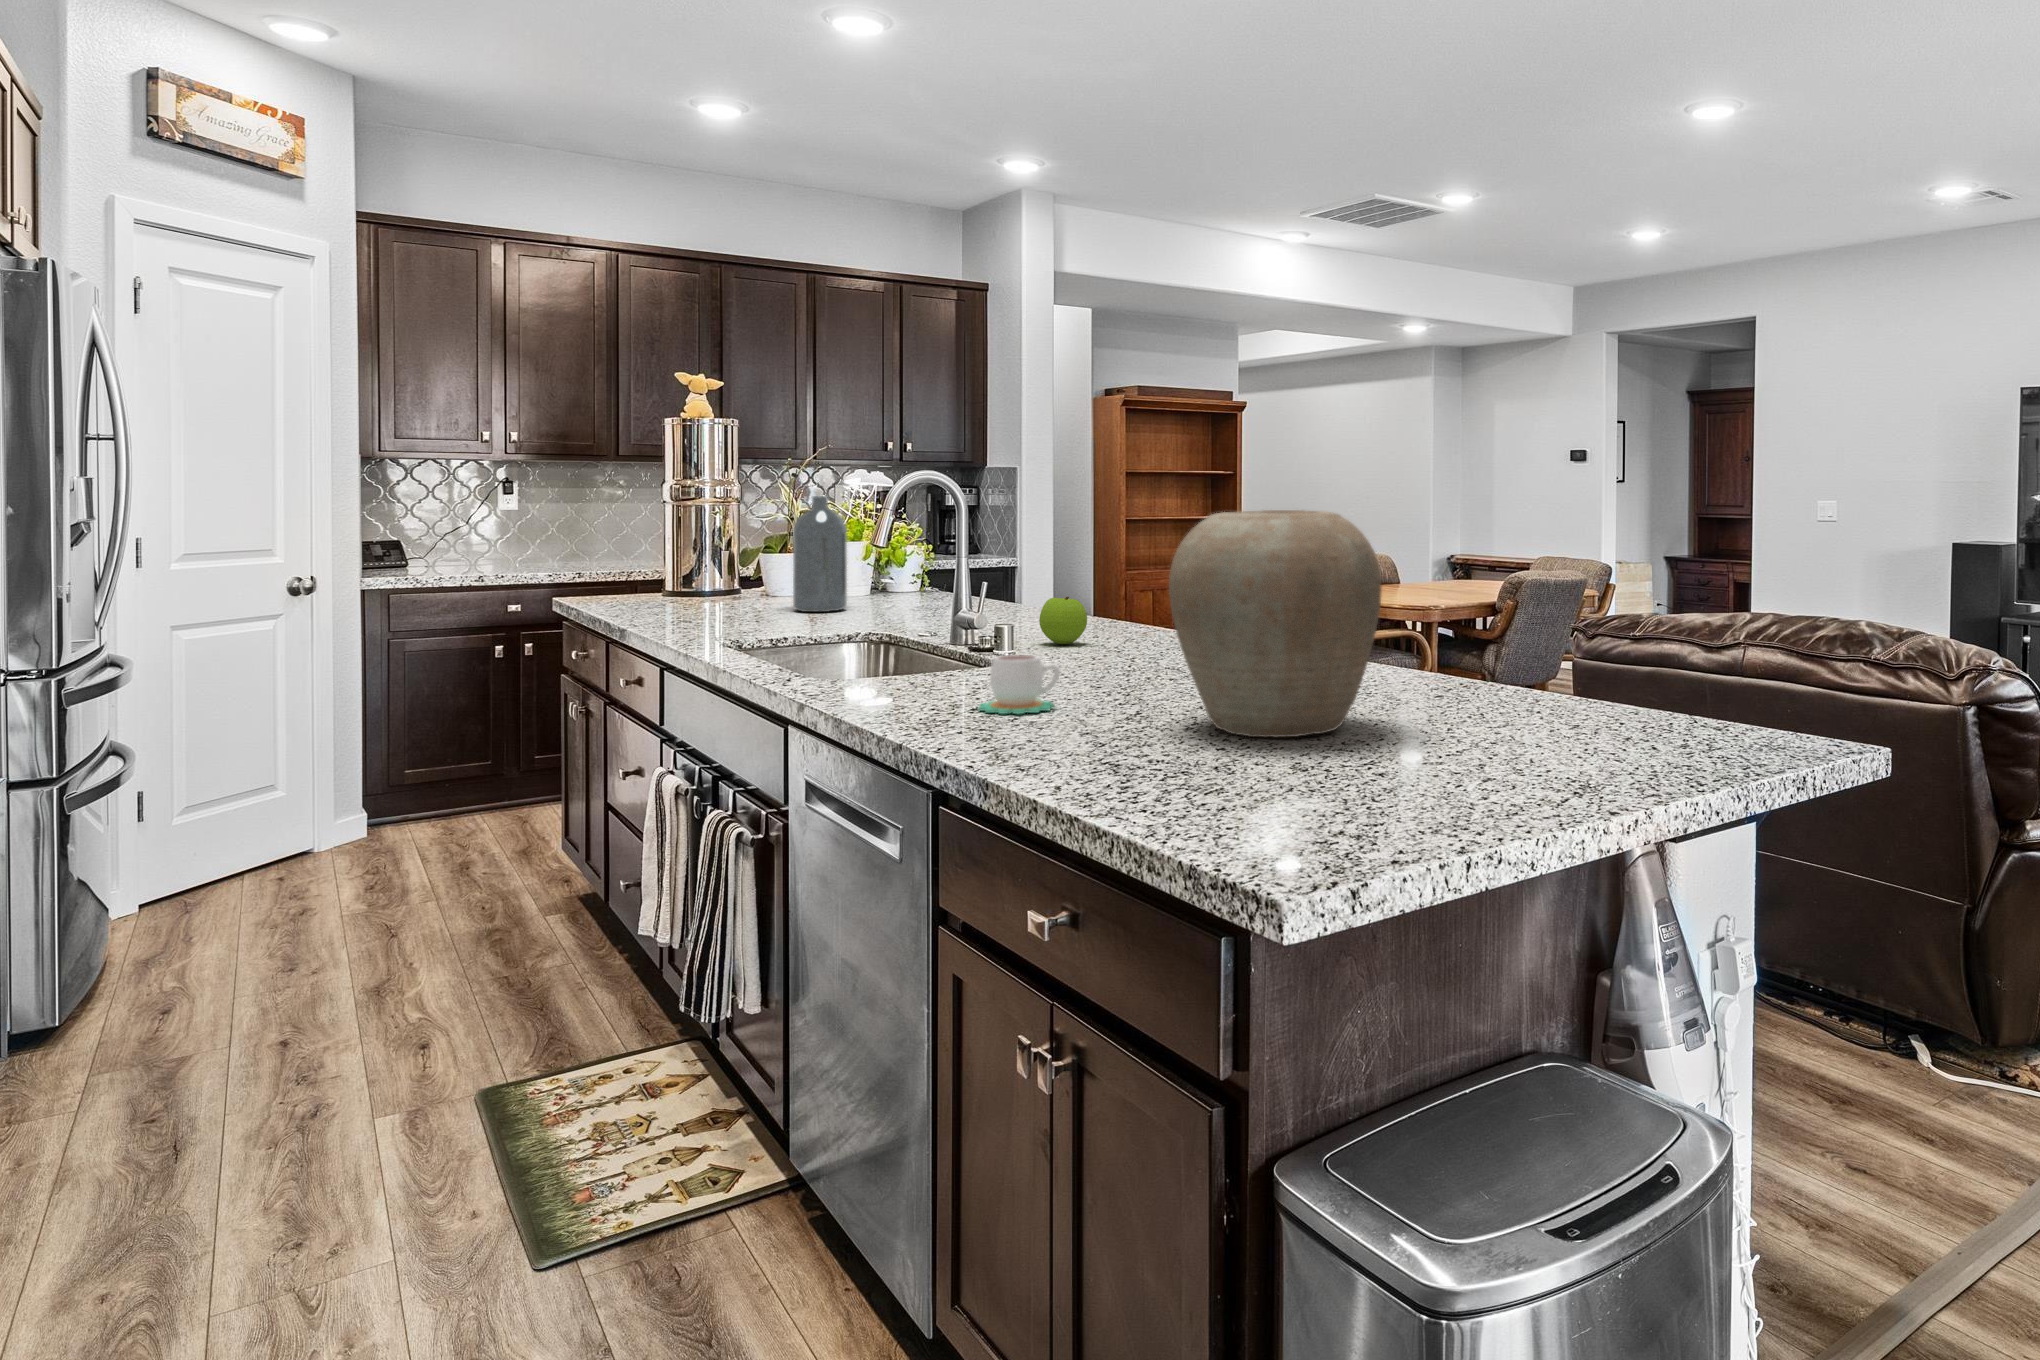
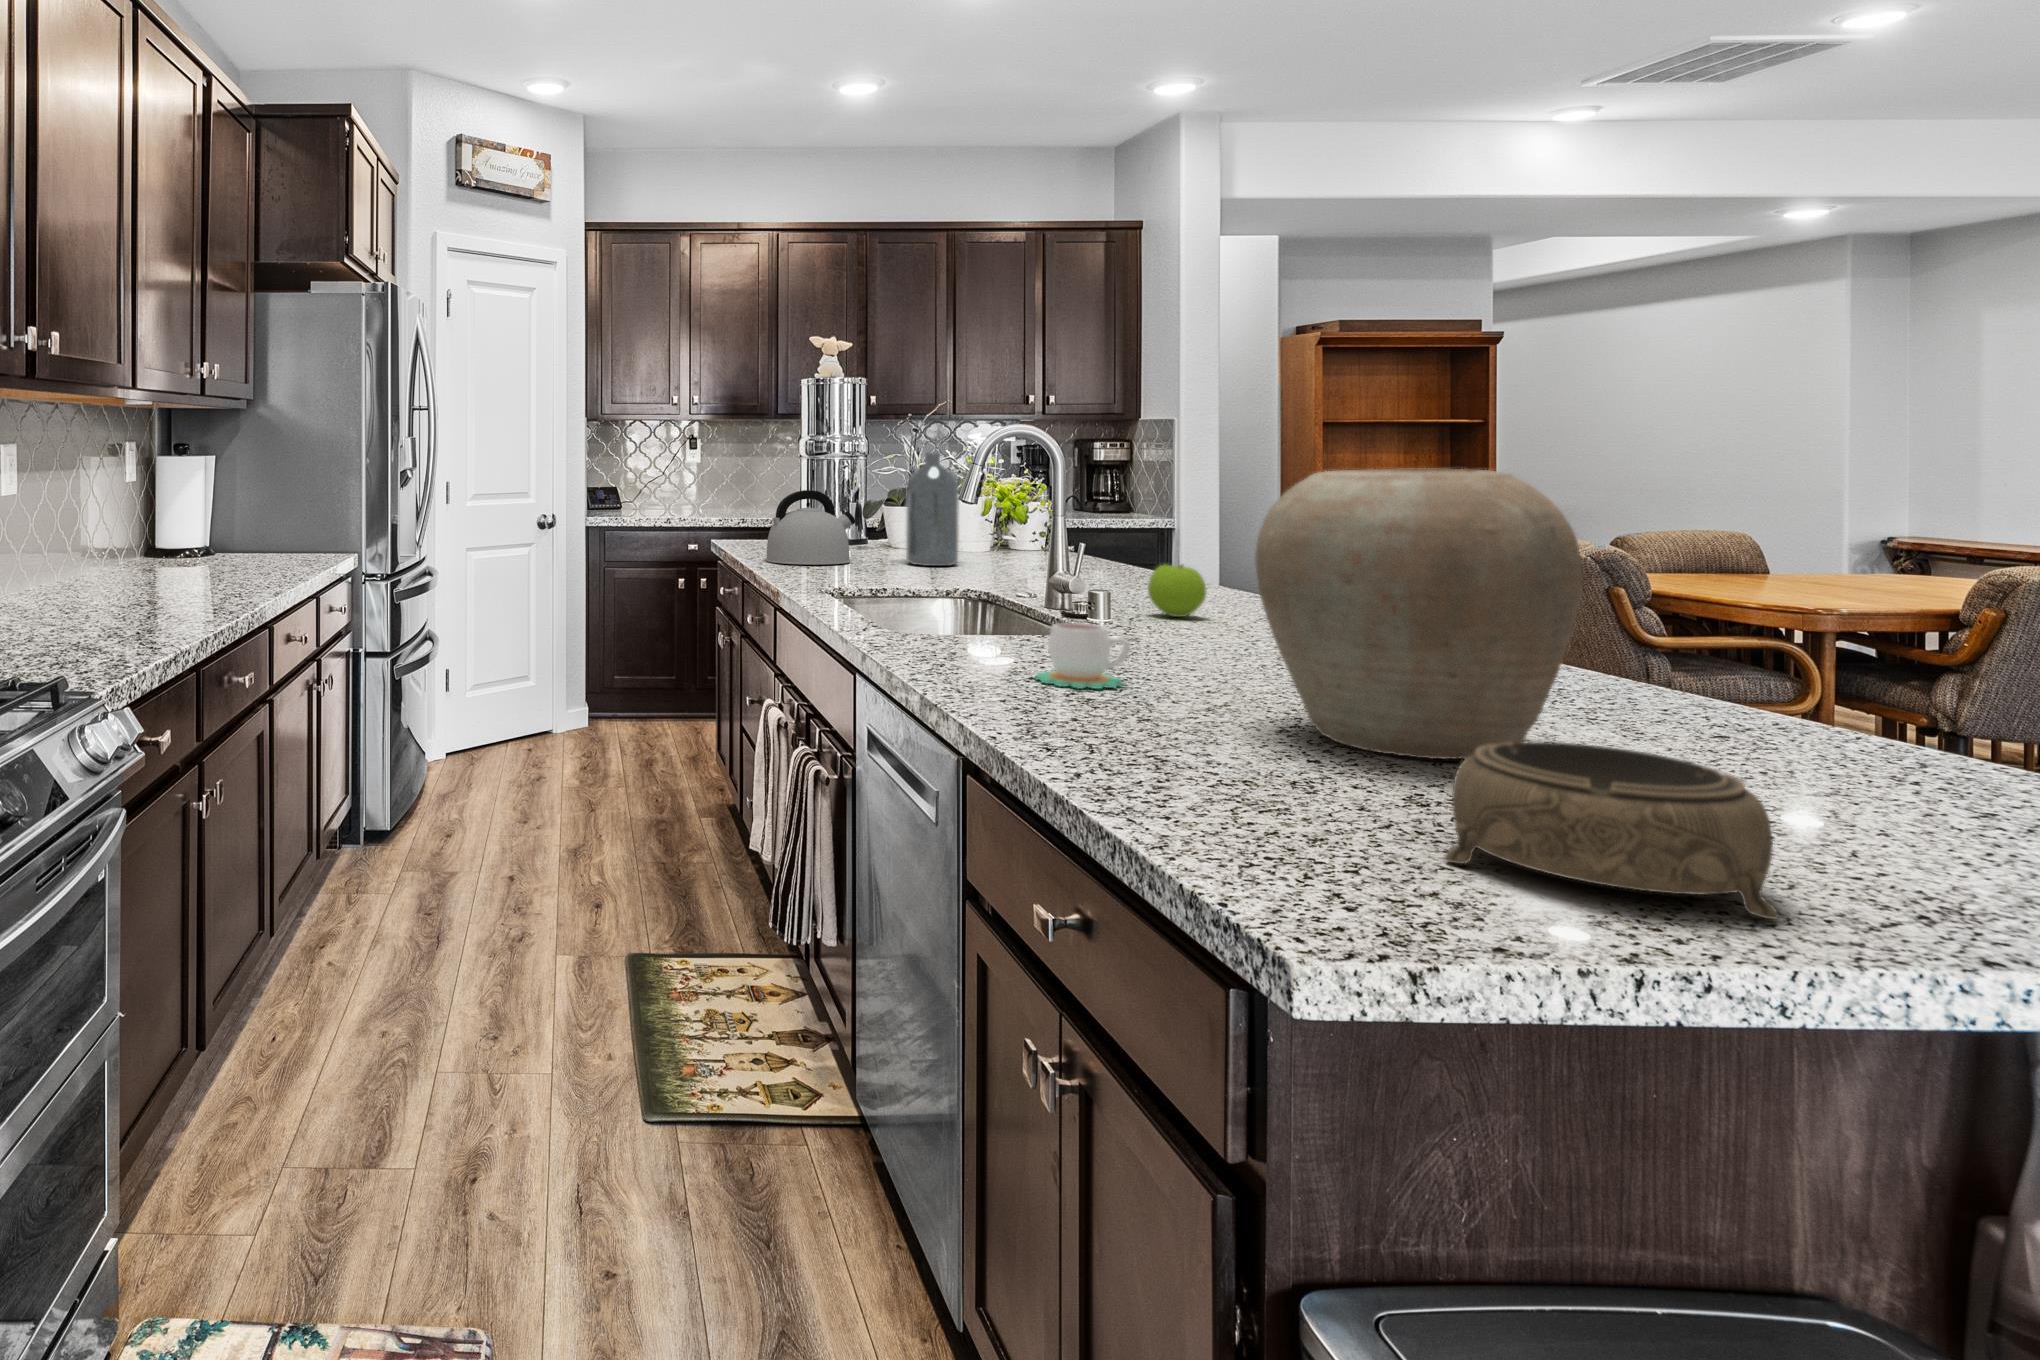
kettle: none [634,537,737,619] -> present [765,490,855,565]
decorative bowl: none [1336,710,1519,811] -> present [1445,742,1778,919]

